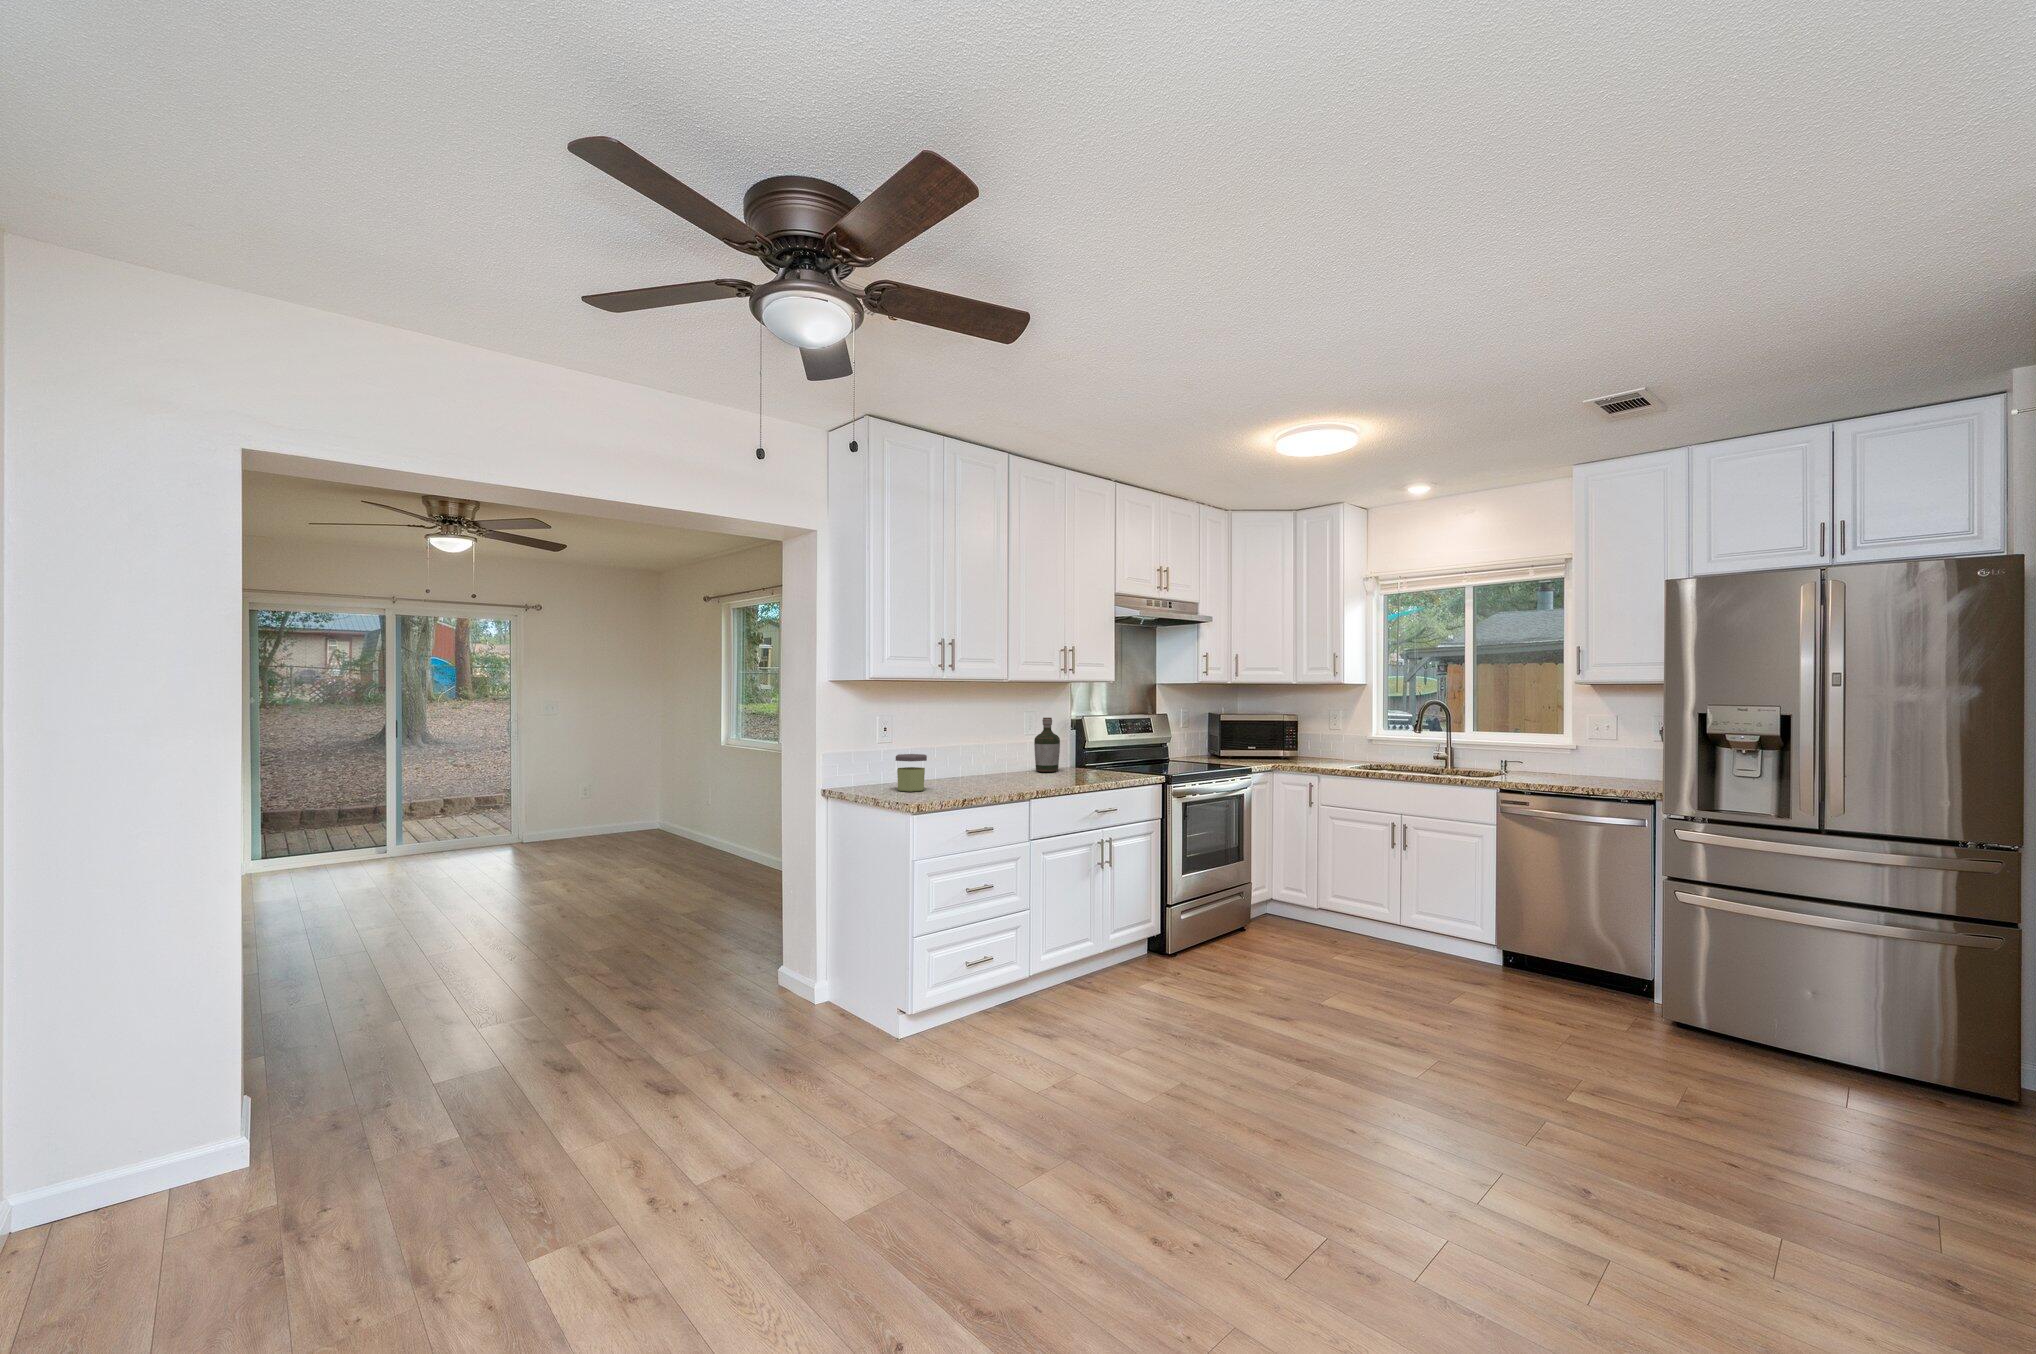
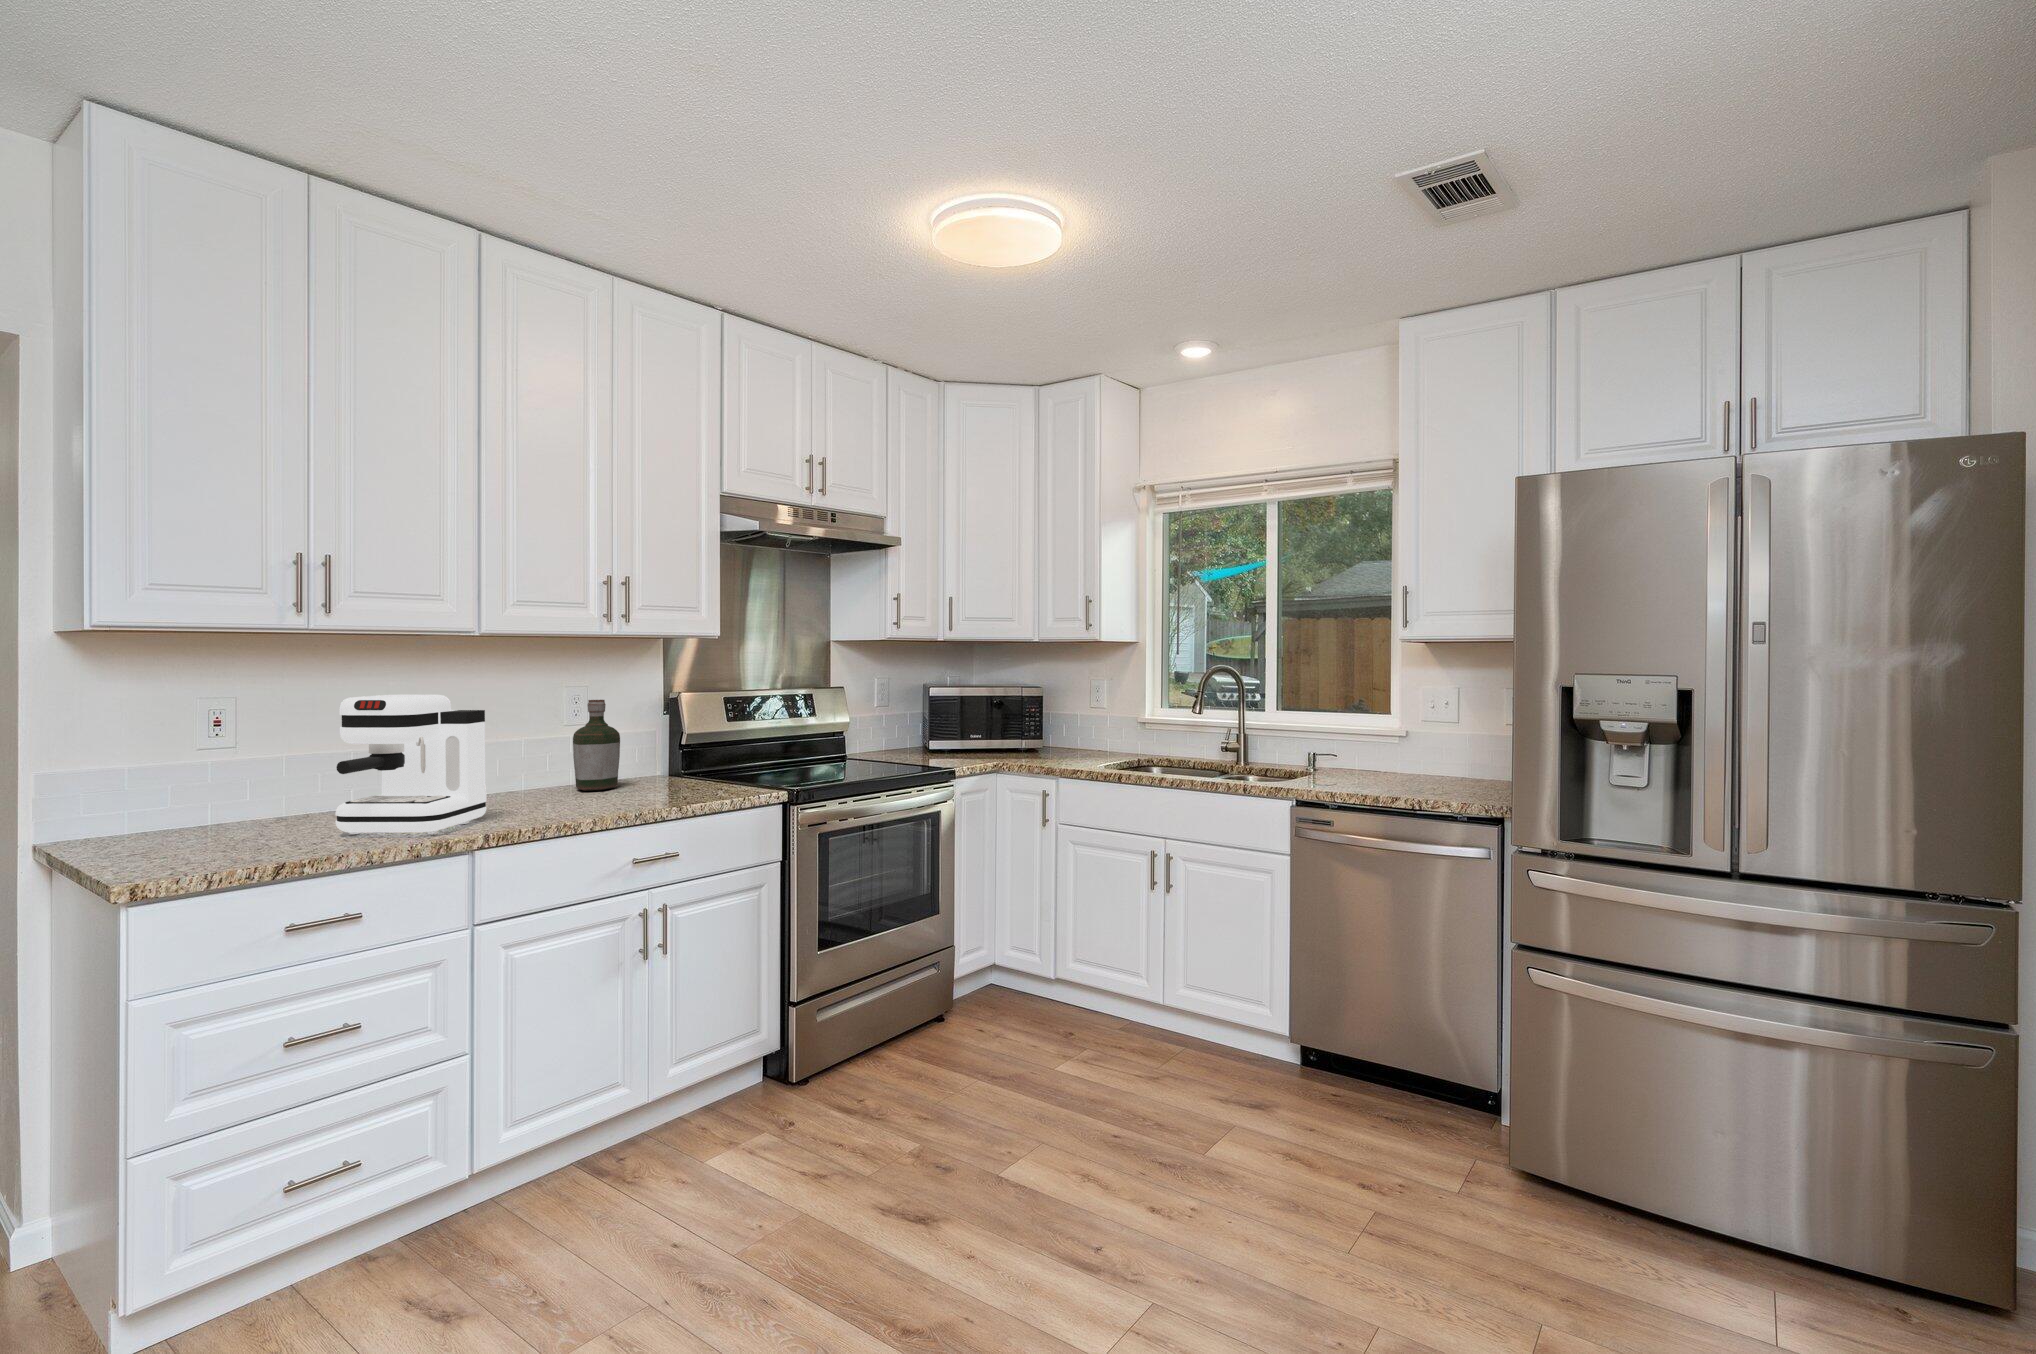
coffee maker: none [956,712,1019,789] -> present [336,695,486,834]
jar: present [896,754,927,792] -> none [187,775,270,848]

